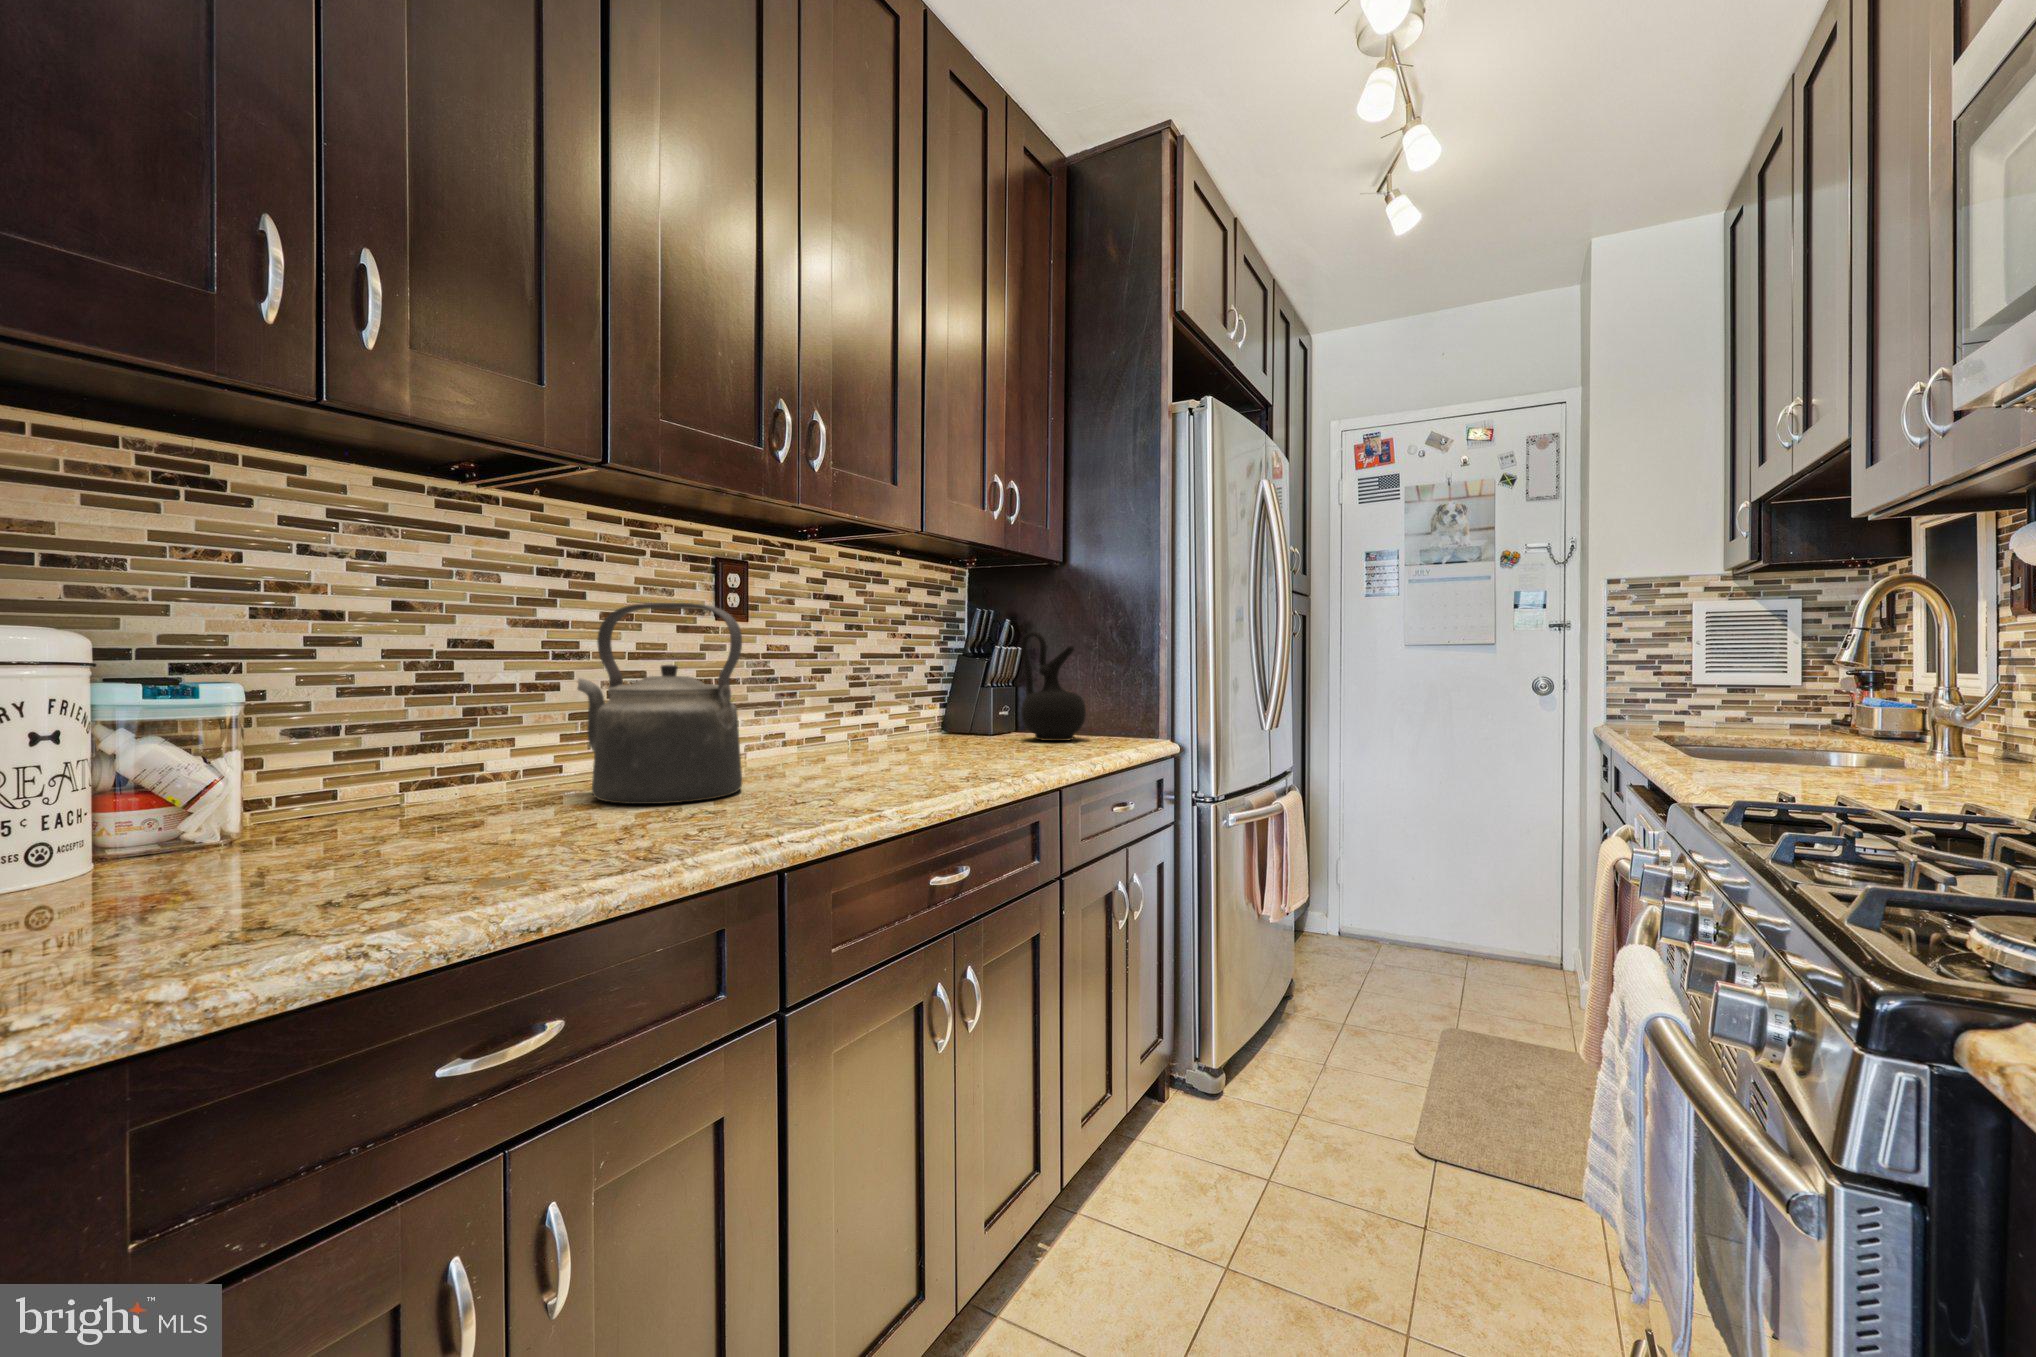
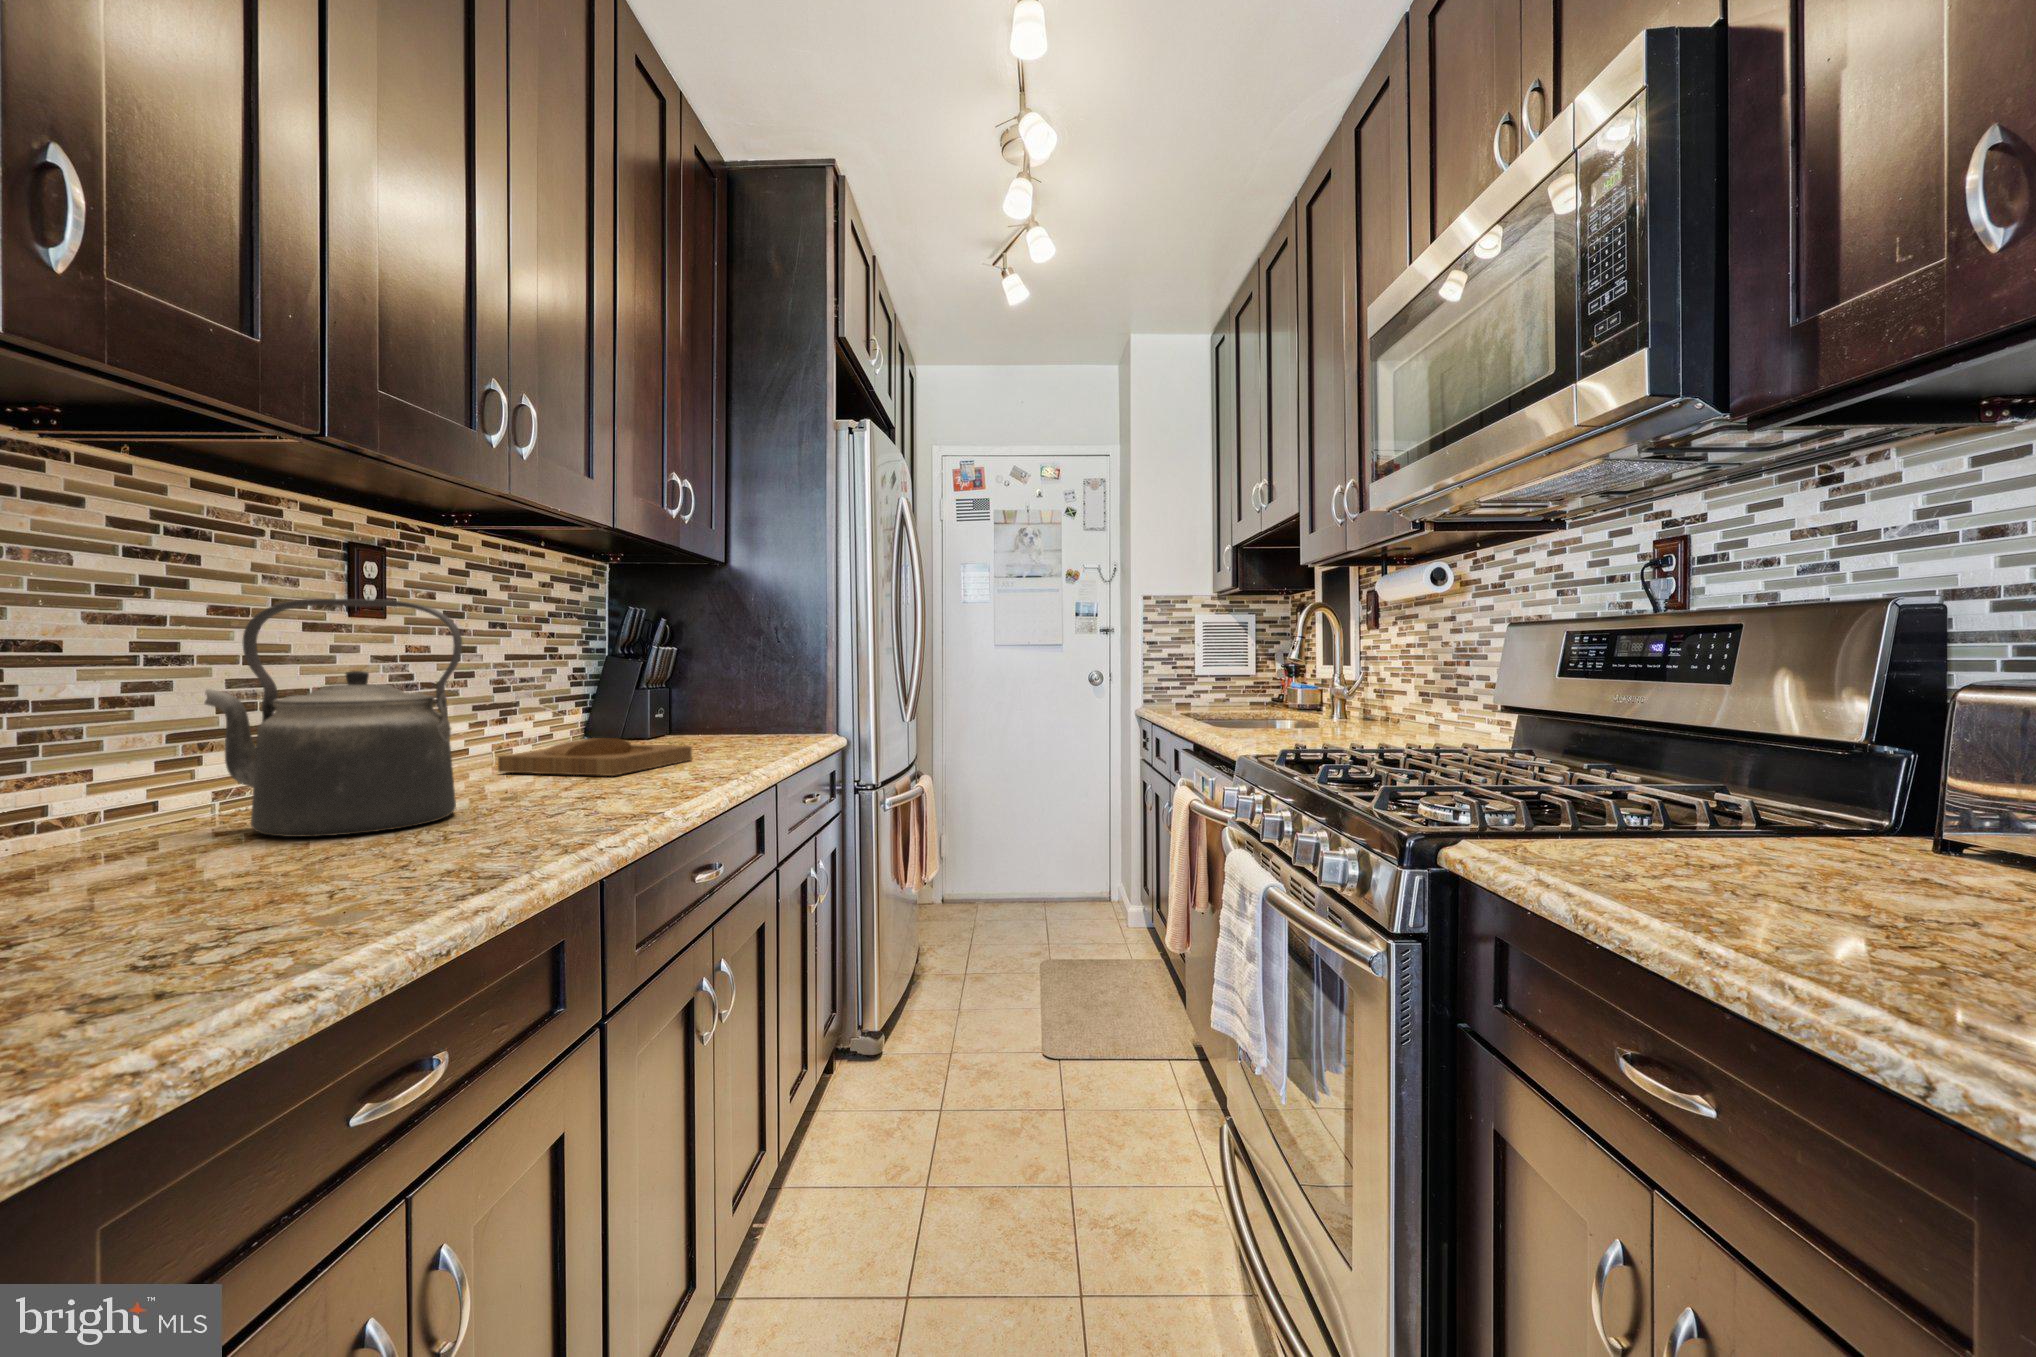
ceramic jug: present [1021,632,1086,741] -> none [684,632,755,742]
tray: none [832,732,997,768] -> present [498,738,692,776]

